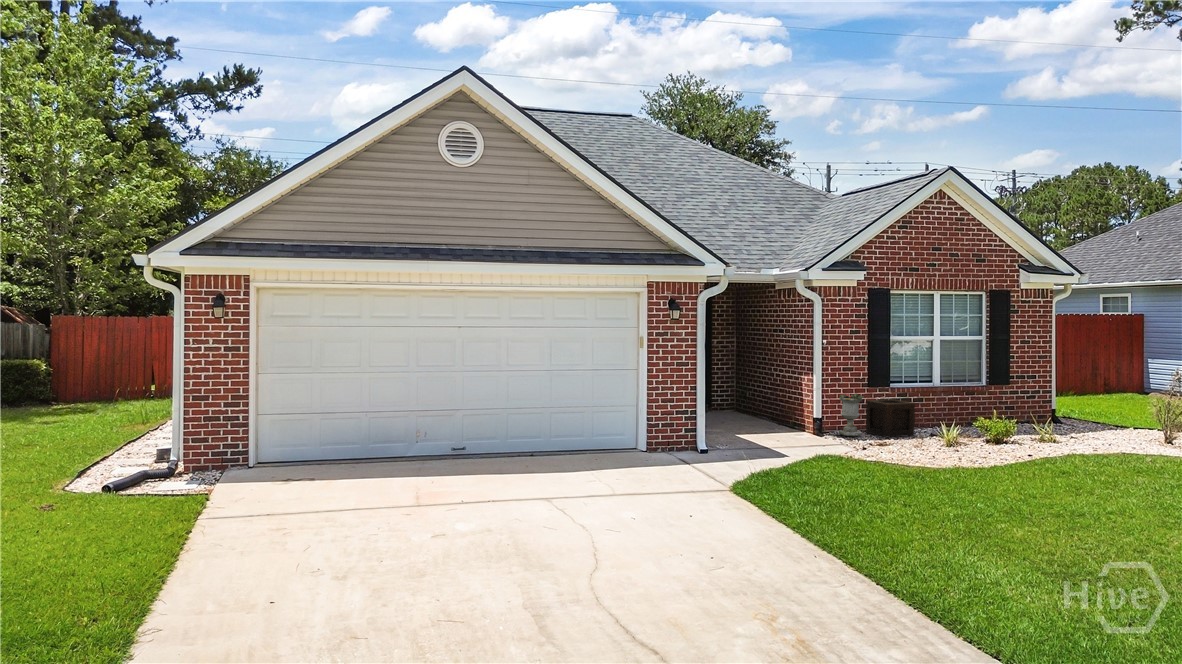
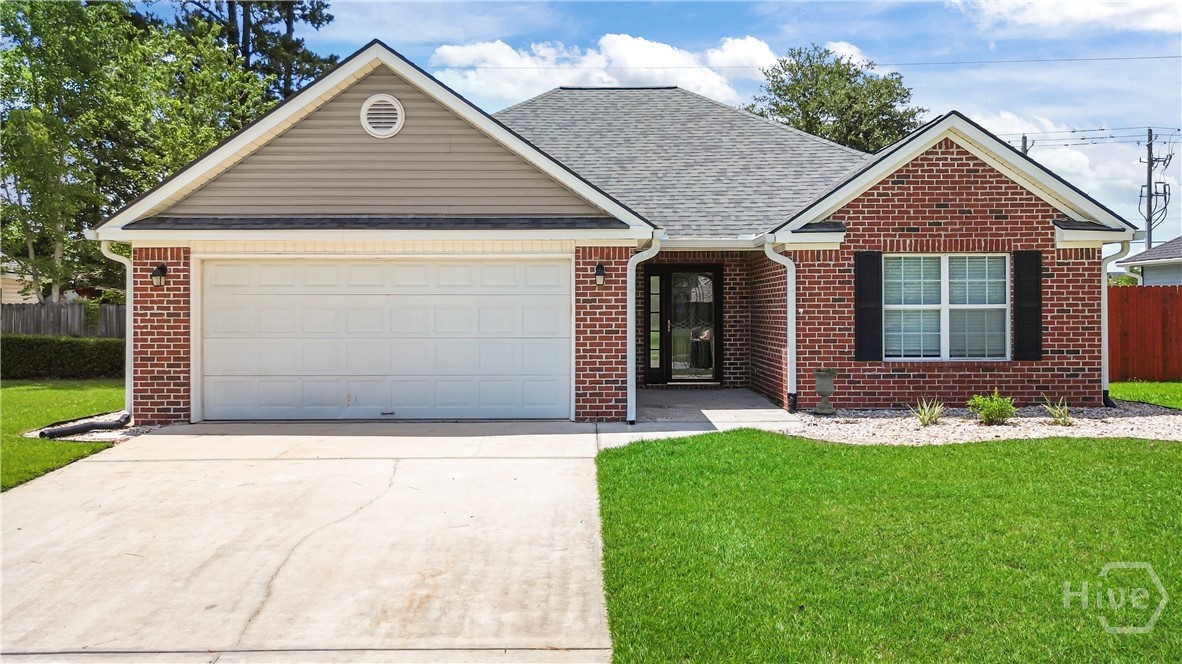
wooden crate: present [866,399,915,437] -> none [849,375,899,416]

